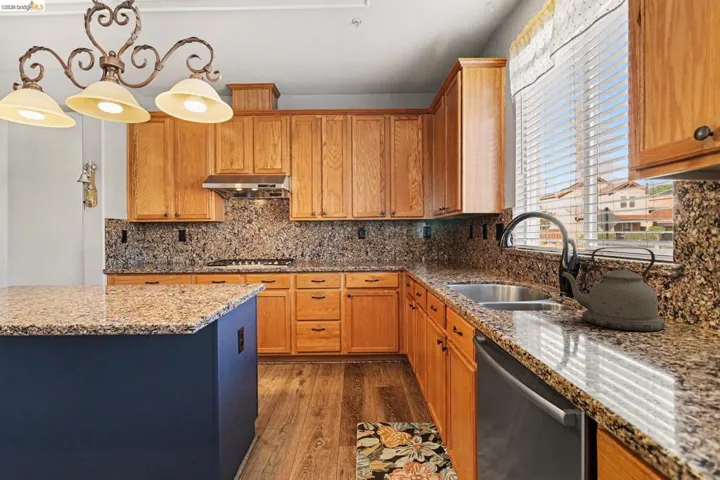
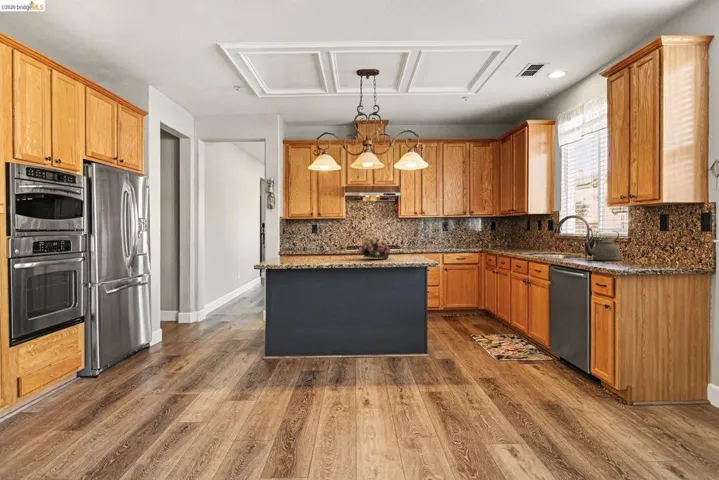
flower arrangement: none [44,255,145,305] -> present [358,237,391,259]

